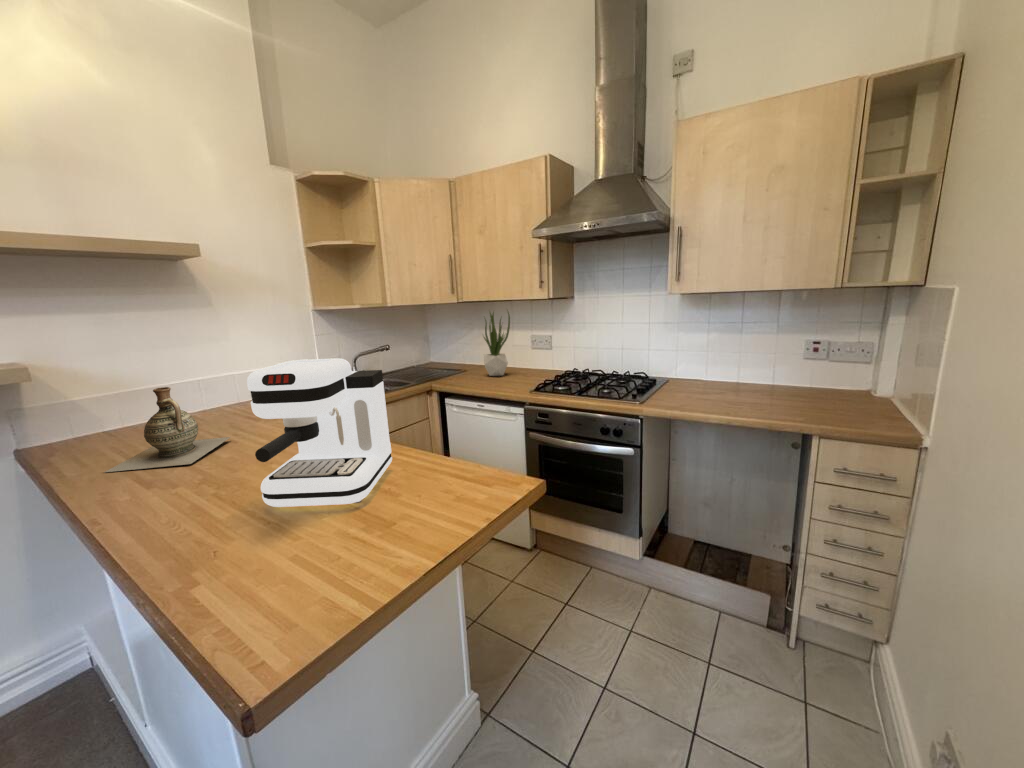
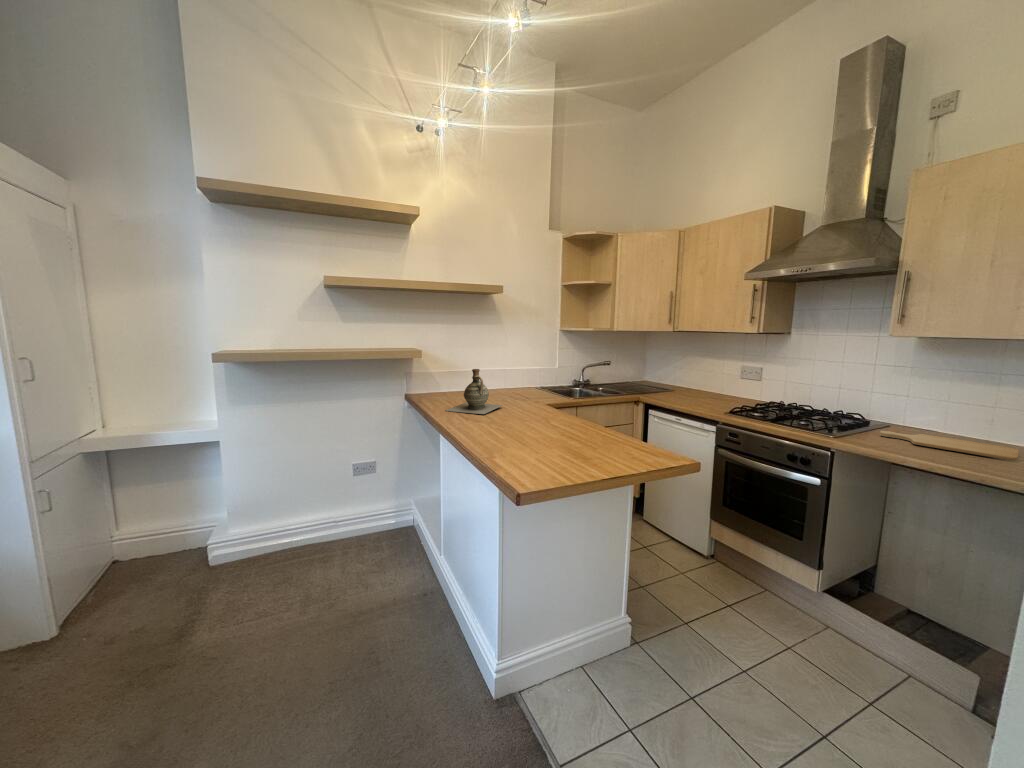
potted plant: present [484,312,510,376] -> none [691,339,721,399]
coffee maker: present [247,358,392,507] -> none [522,359,599,447]
chopping board: none [669,385,773,400] -> present [880,431,1019,460]

